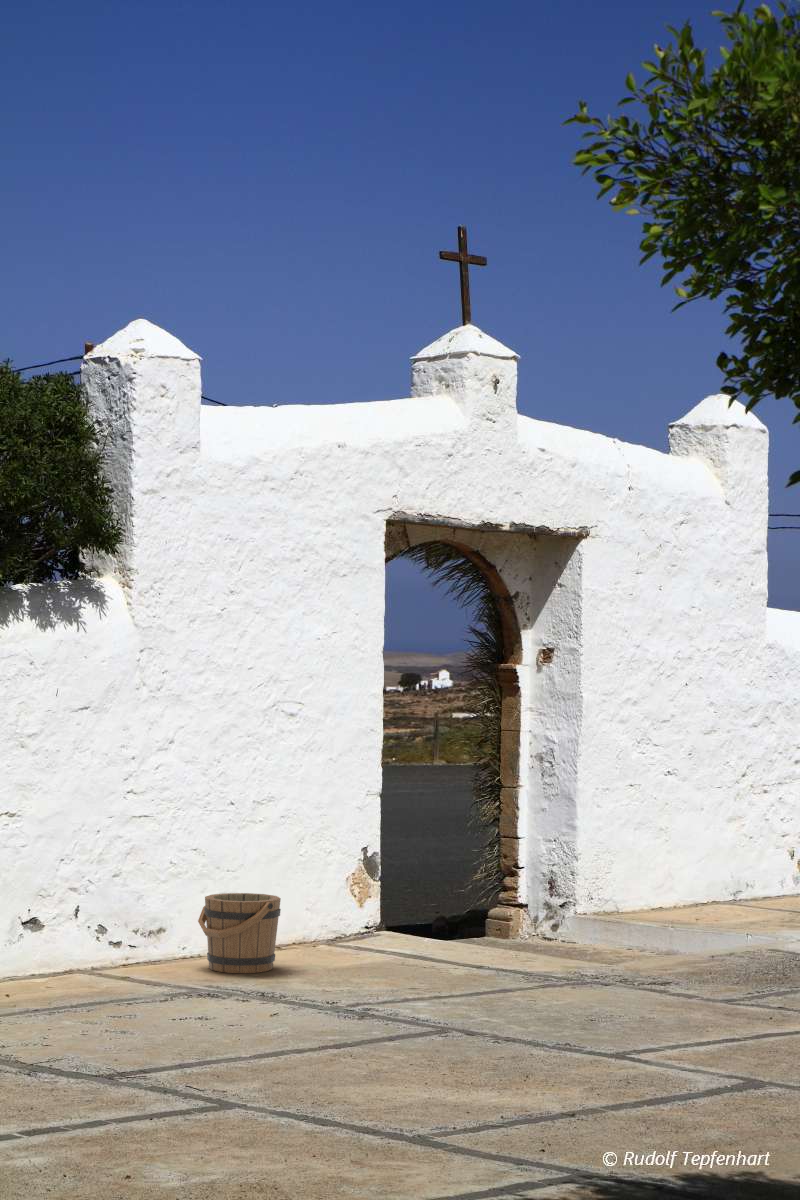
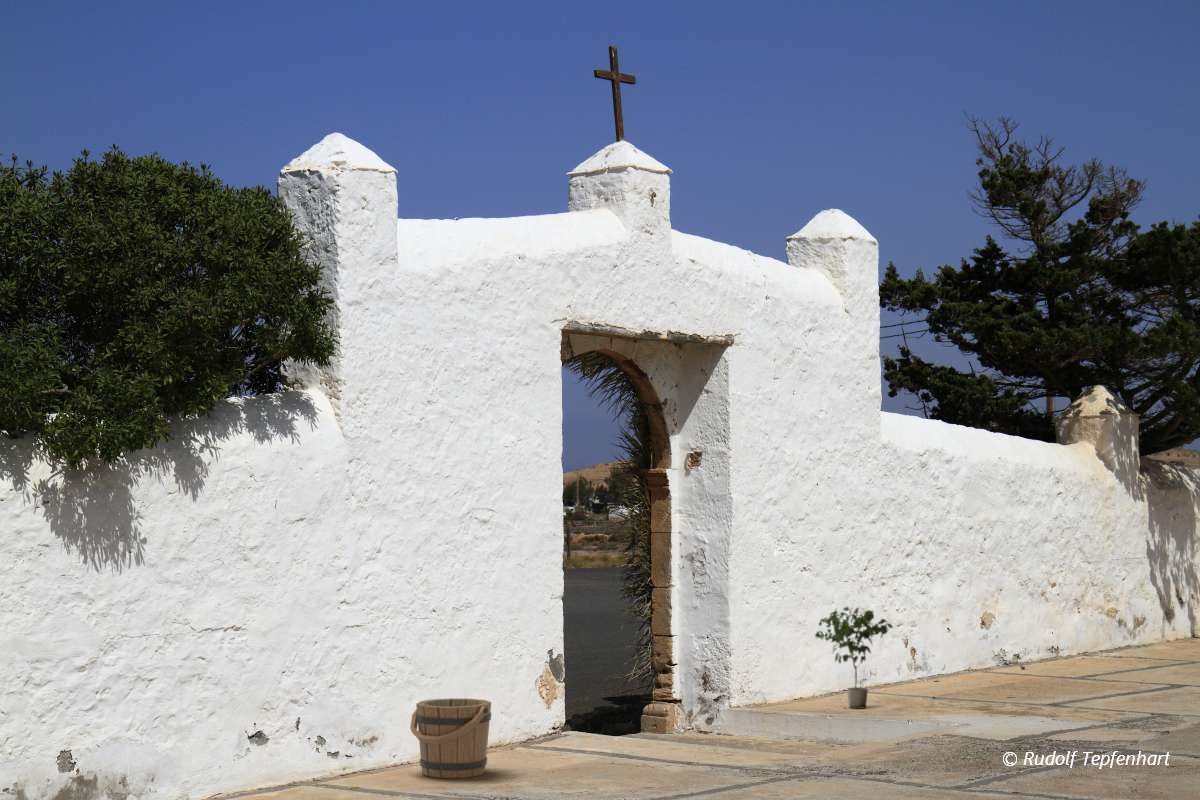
potted plant: none [678,816,759,924] -> present [815,607,893,709]

